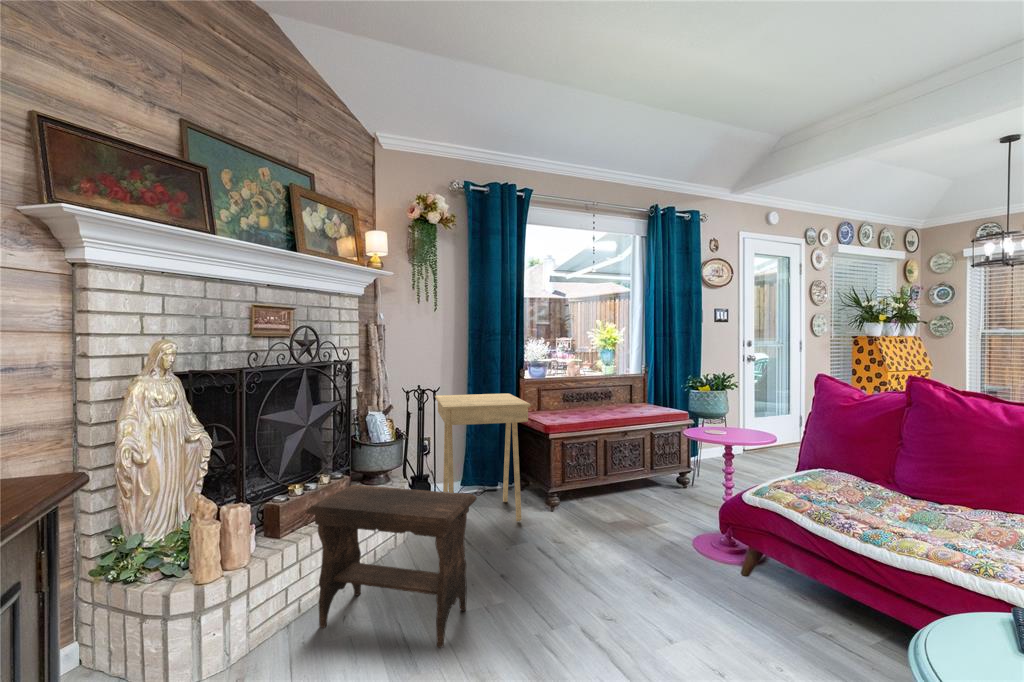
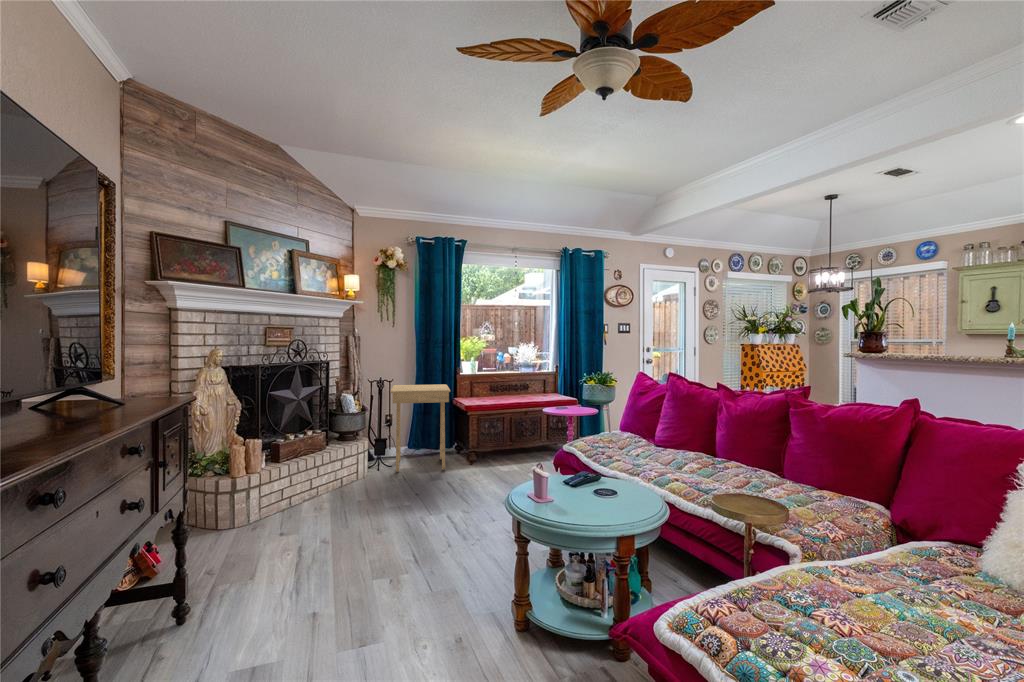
footstool: present [306,485,477,647] -> none [294,435,394,520]

